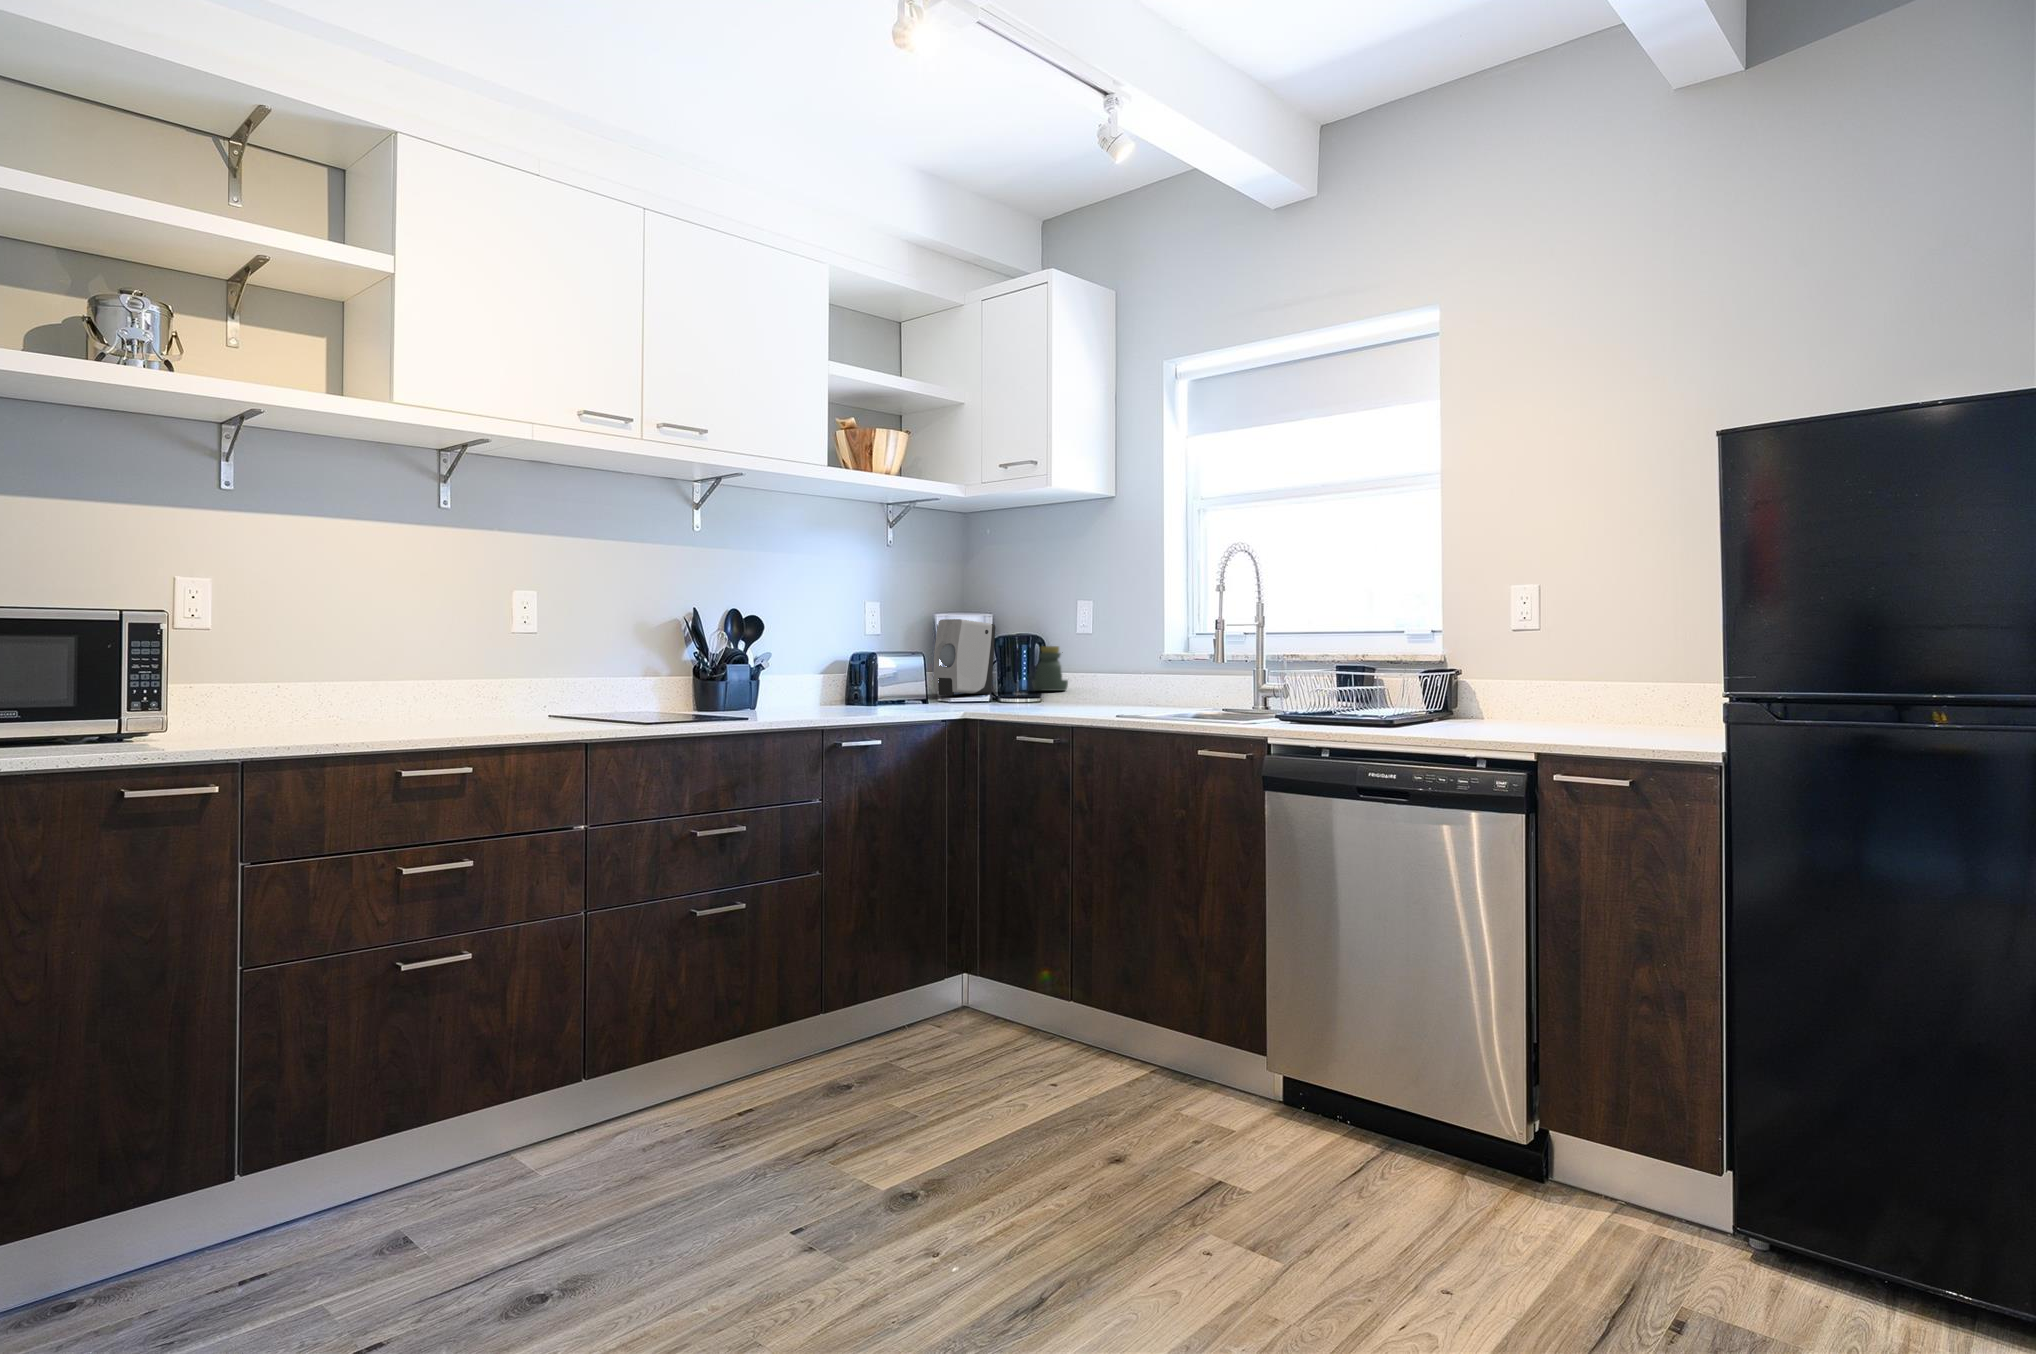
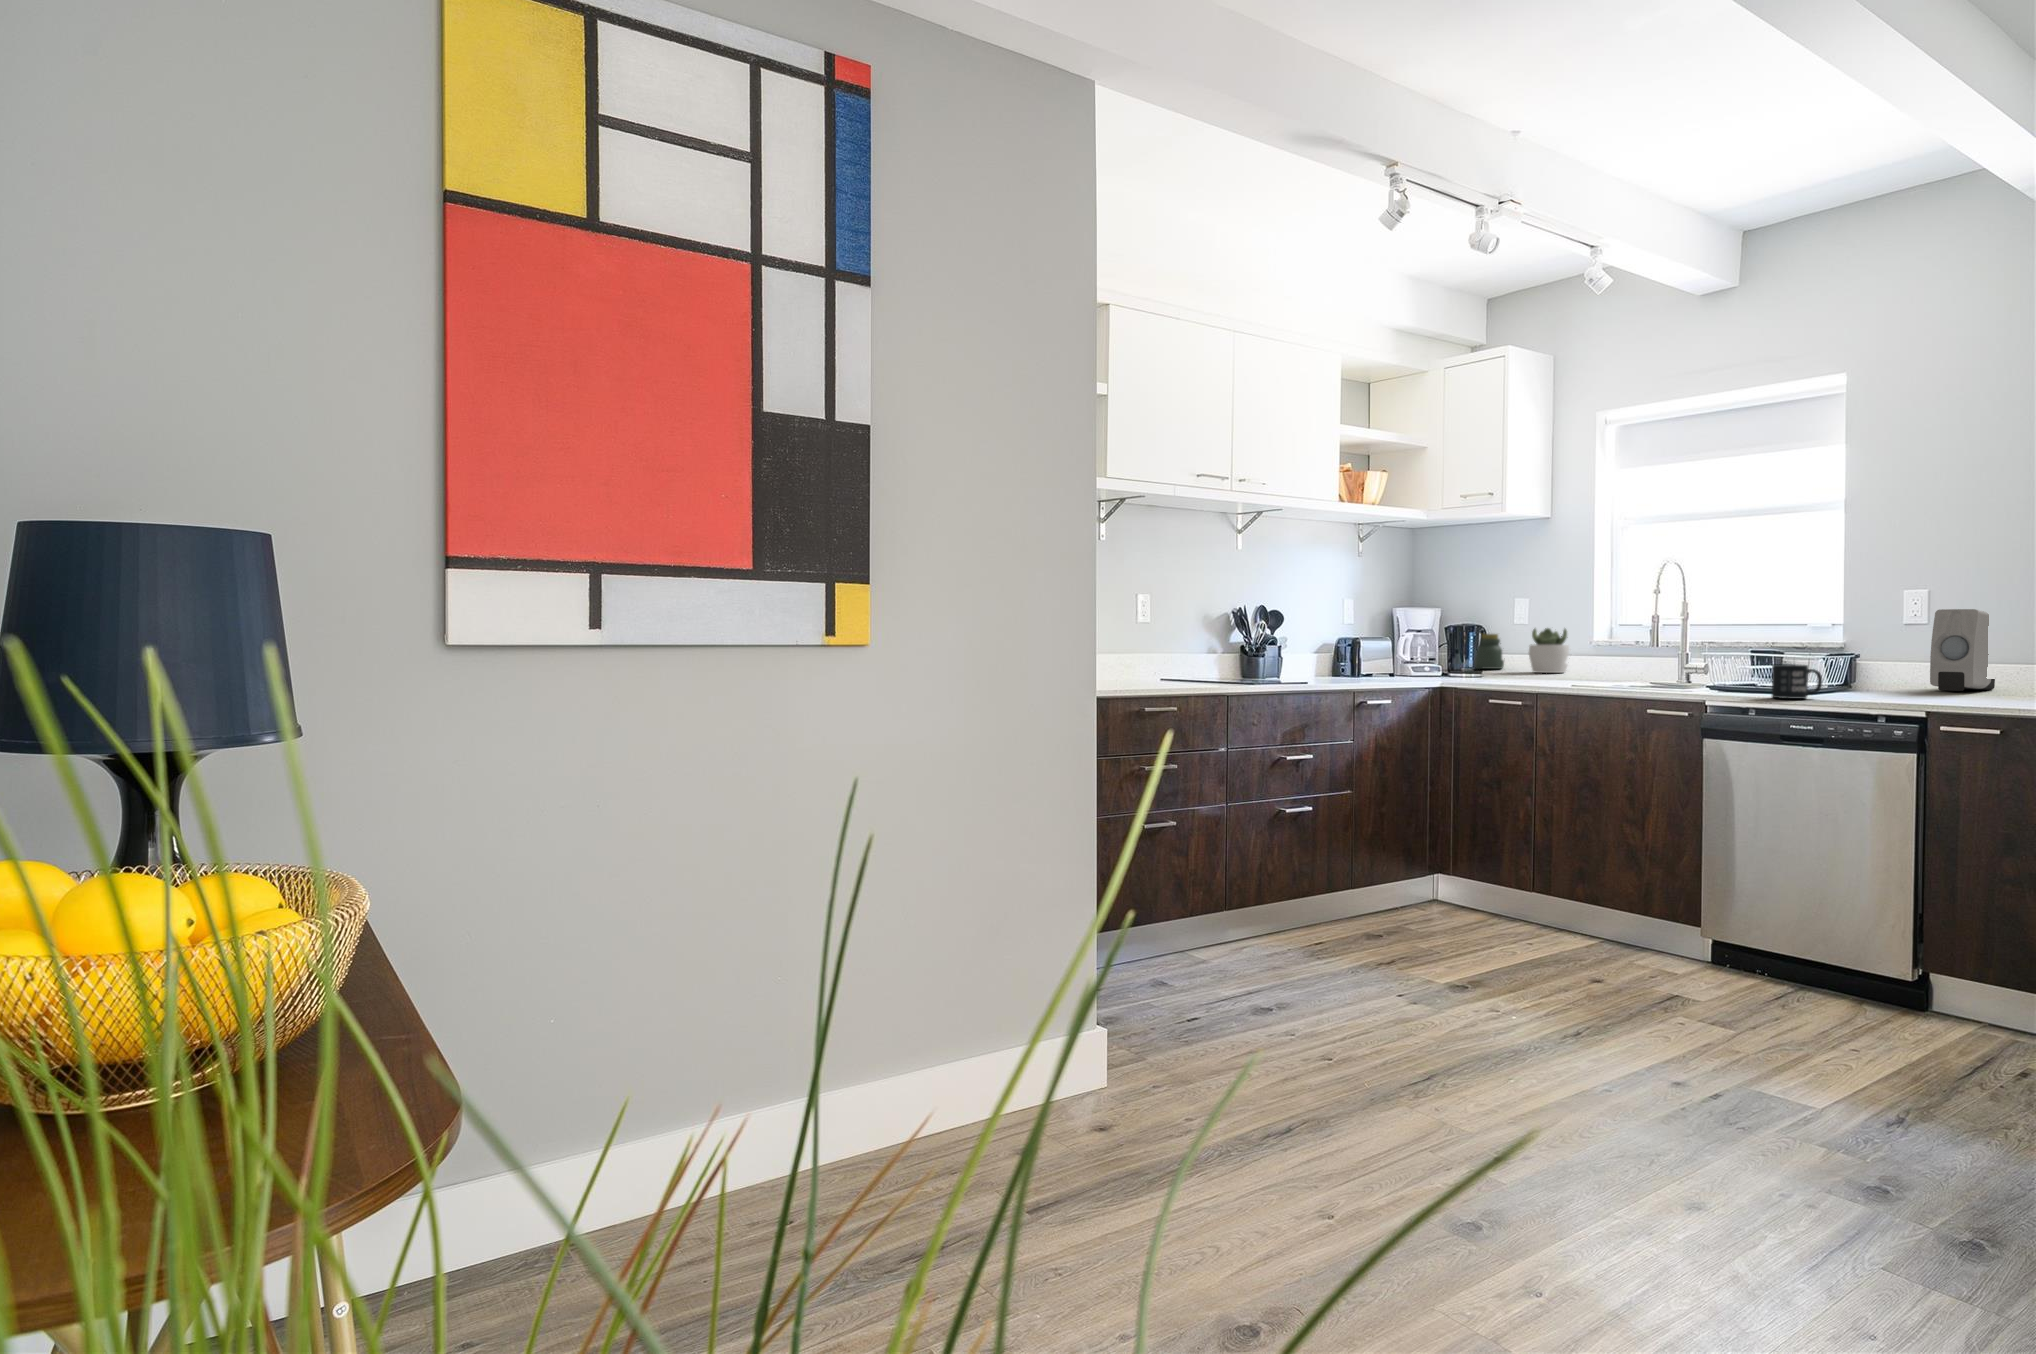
soap dispenser: present [933,619,995,696] -> present [1930,609,1995,691]
succulent plant: none [1090,638,1139,696] -> present [1529,628,1569,673]
mug: none [1347,688,1410,737] -> present [1772,664,1822,699]

